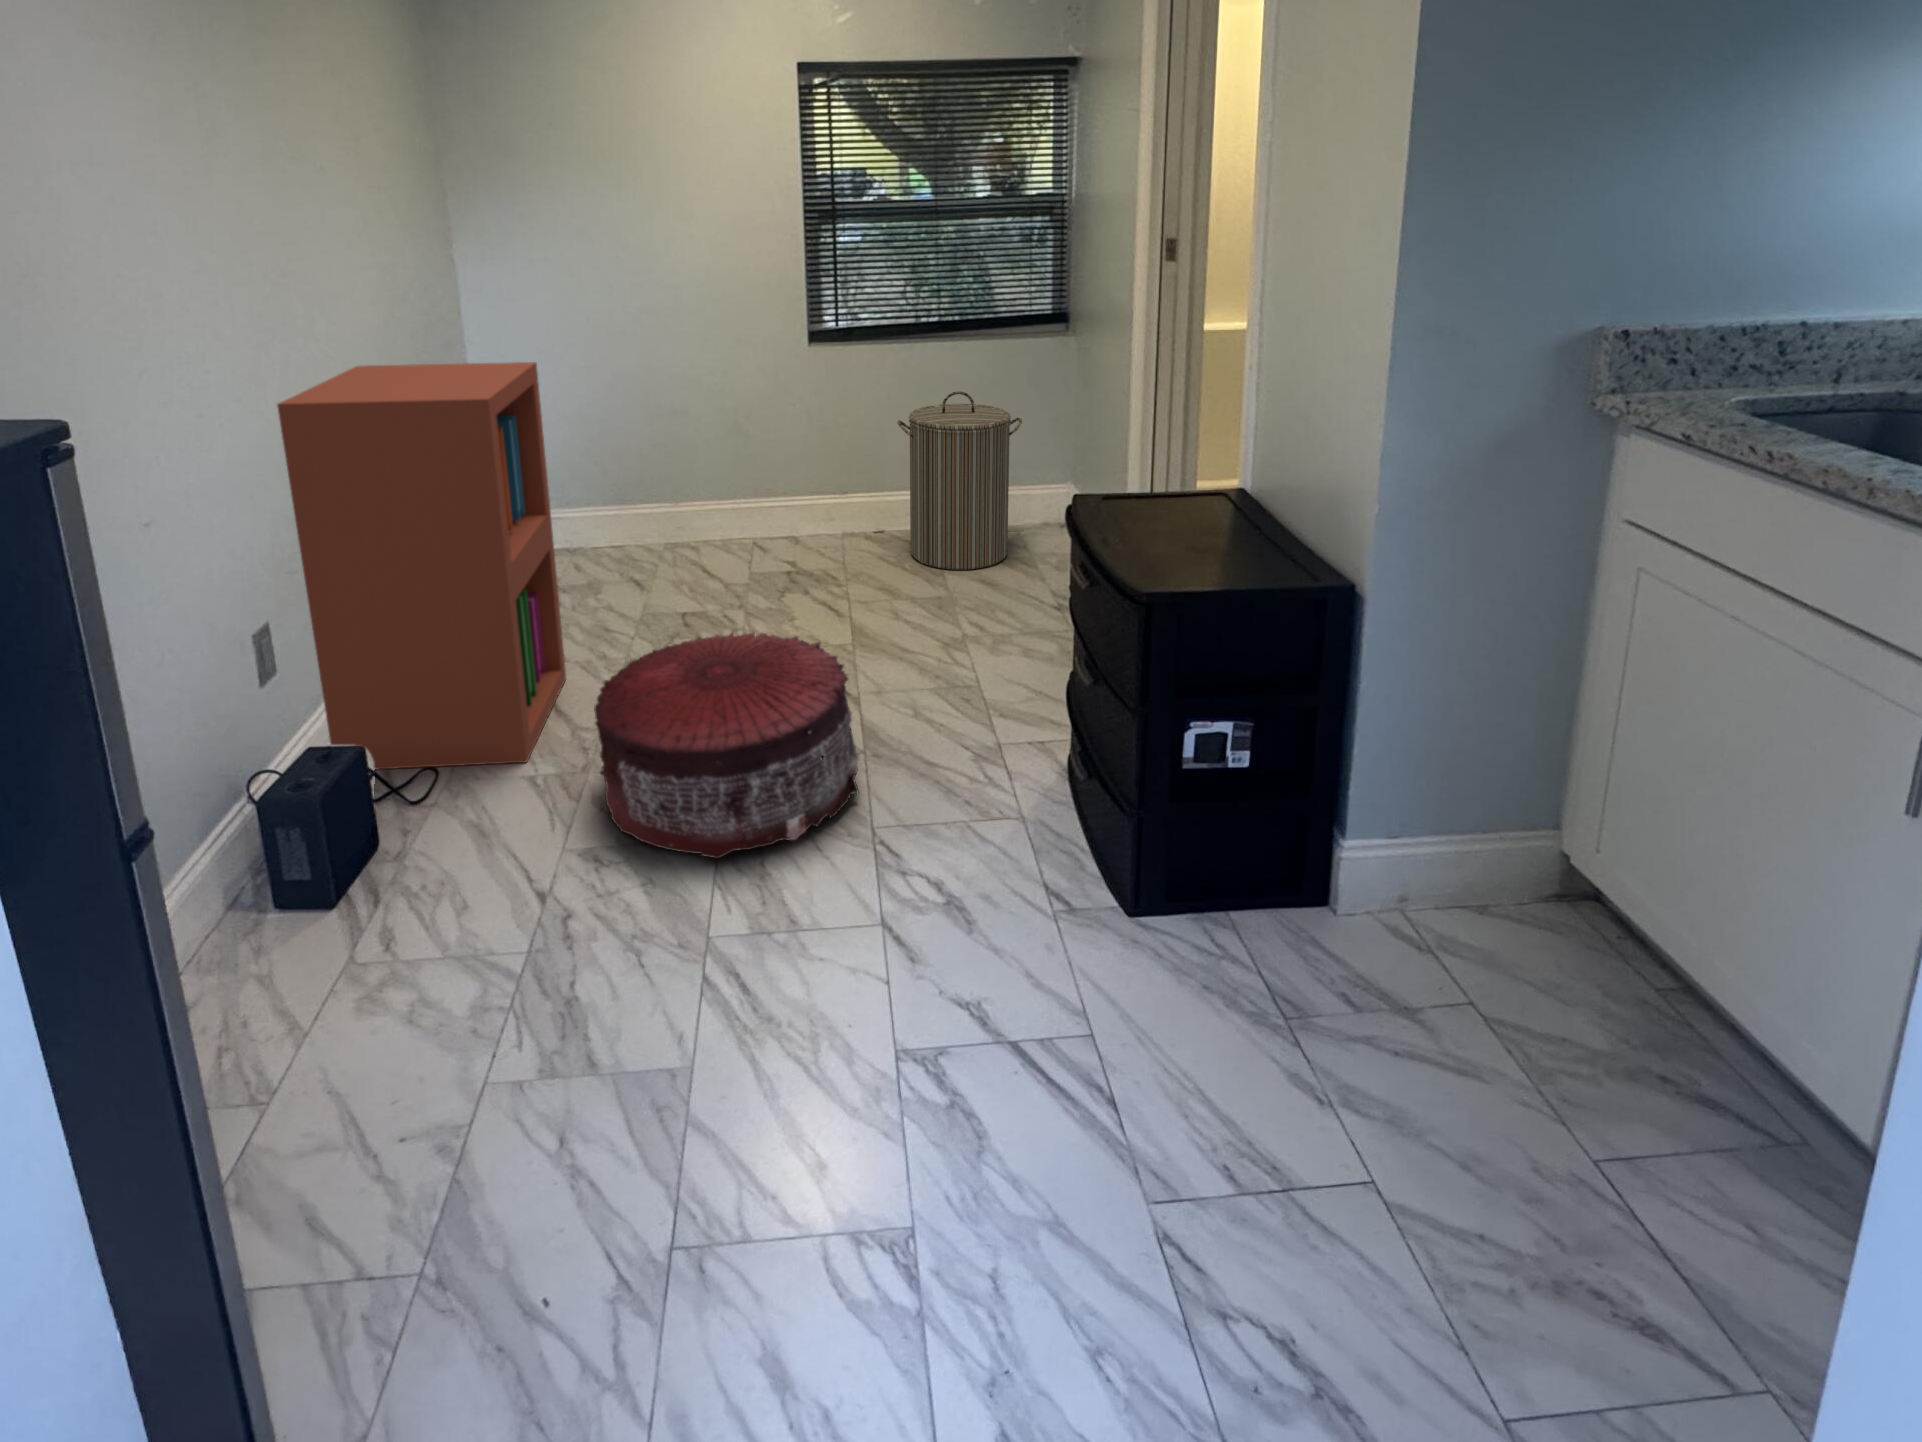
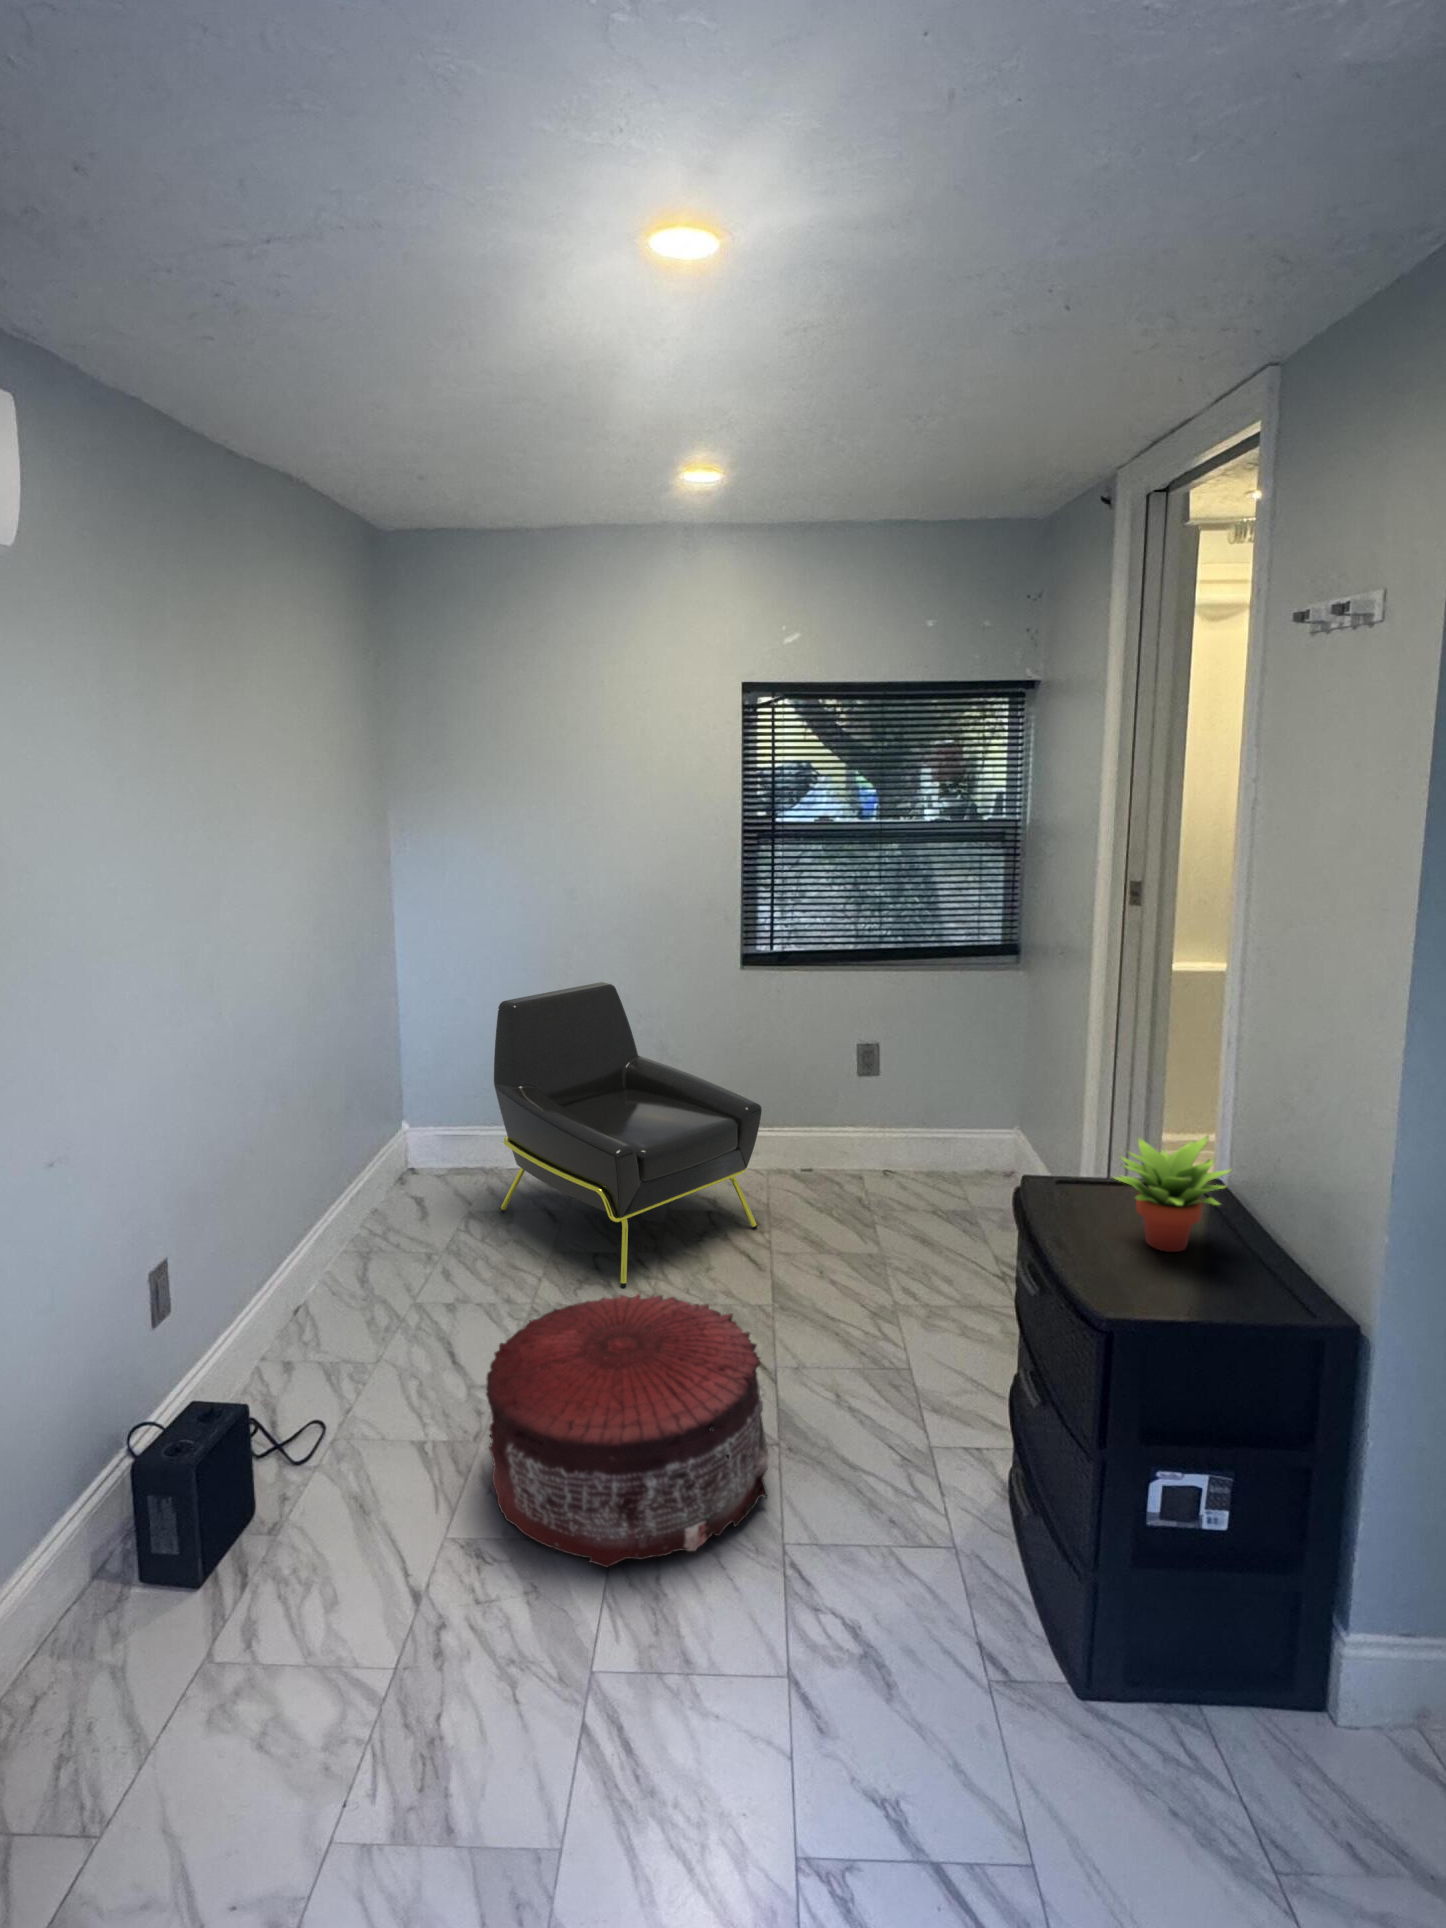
armchair: none [574,361,837,640] -> present [494,982,762,1287]
bookshelf: present [277,362,566,769] -> none [196,990,467,1422]
laundry hamper: present [897,391,1022,570] -> none [828,1025,963,1220]
succulent plant: none [1152,445,1253,546] -> present [1113,1135,1232,1252]

